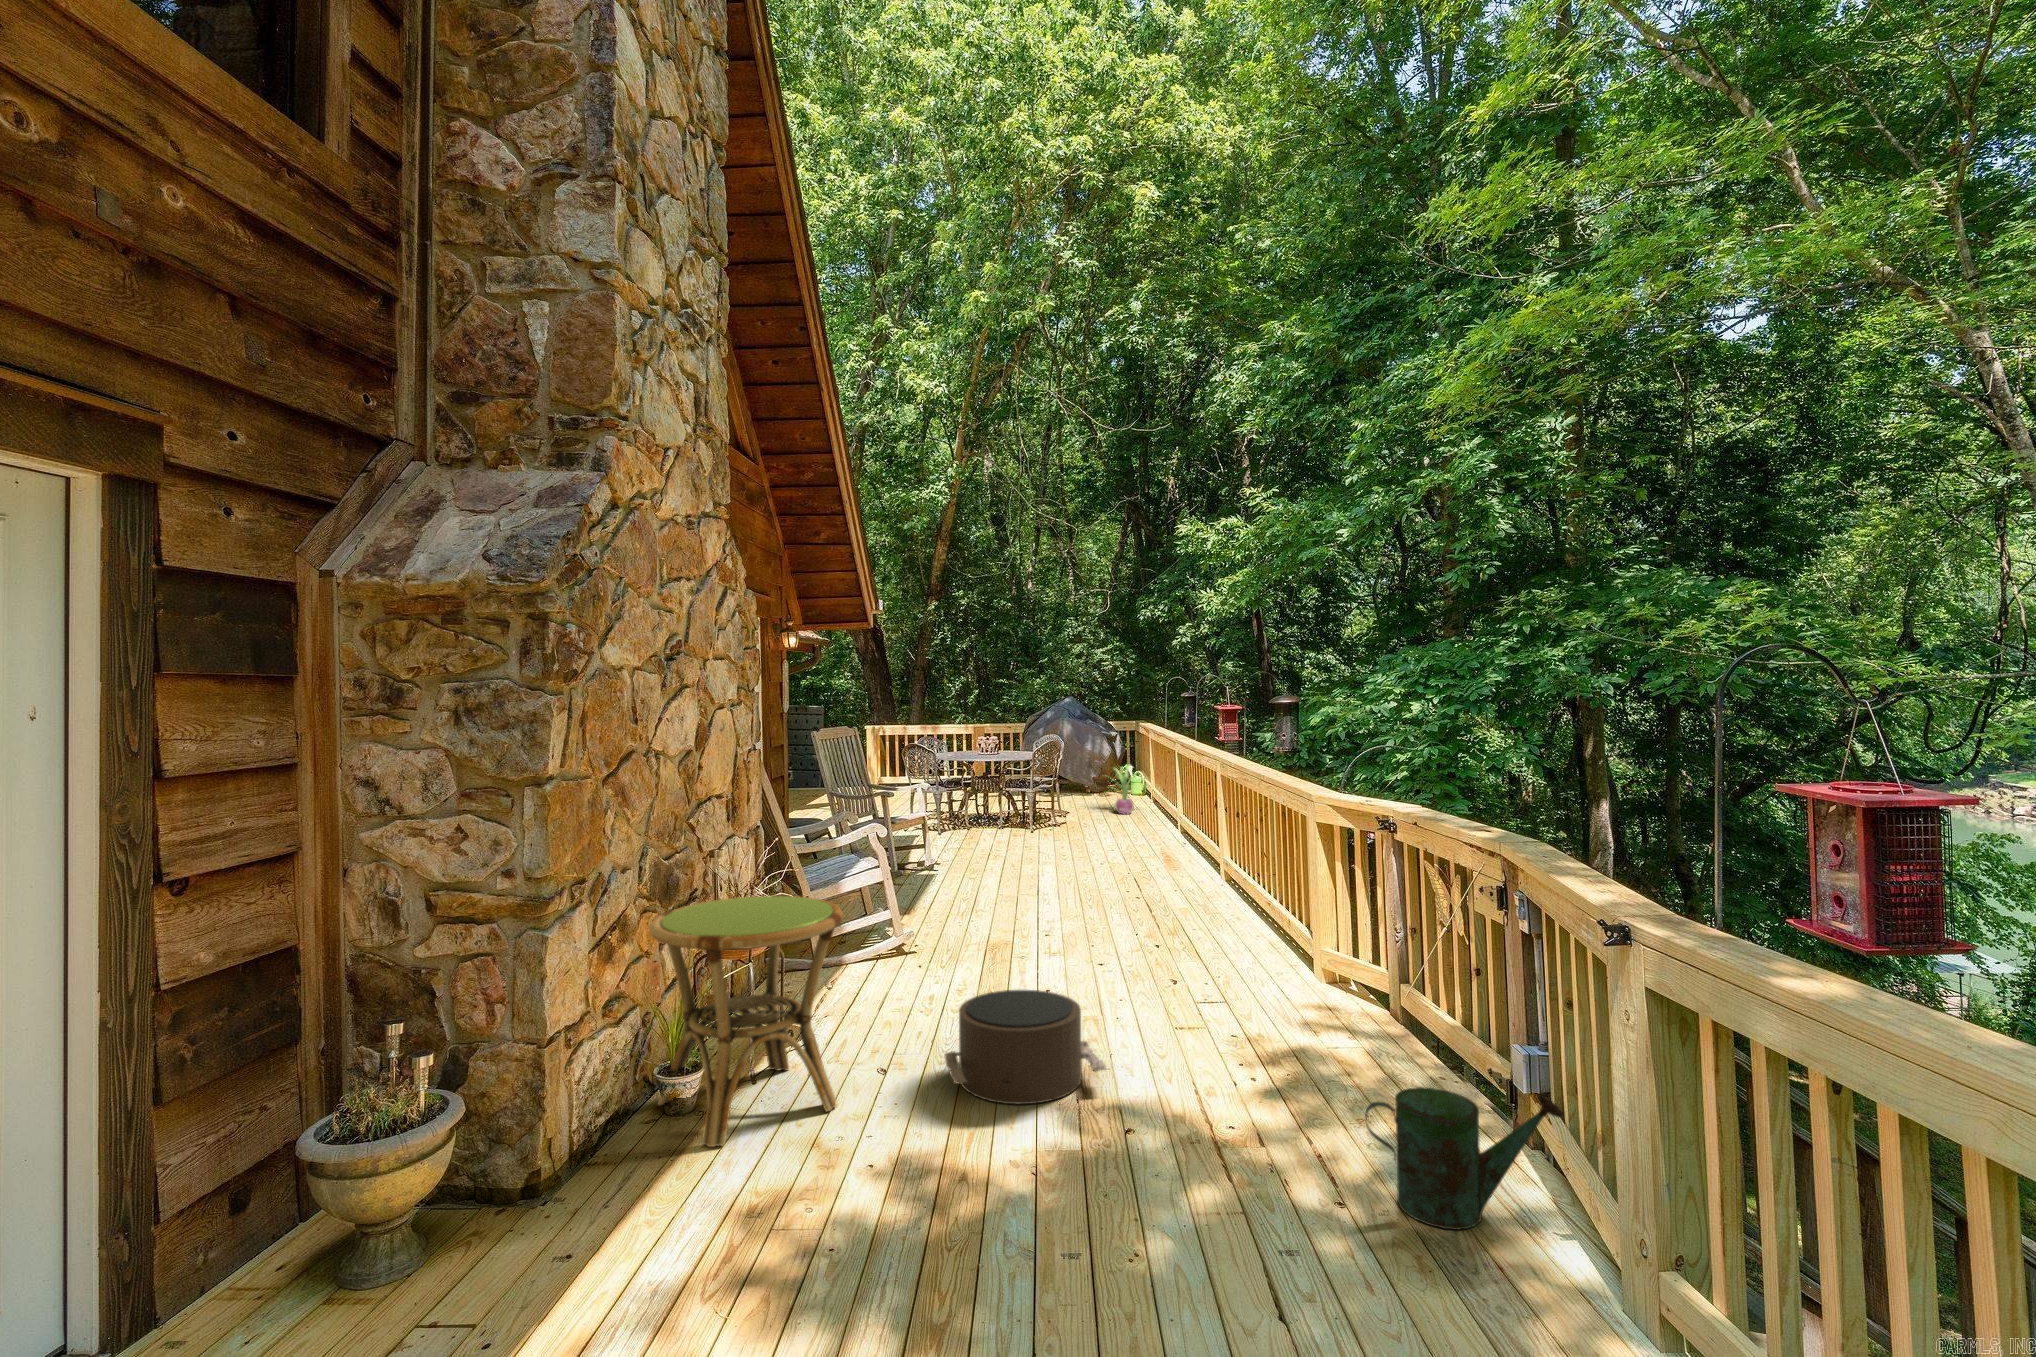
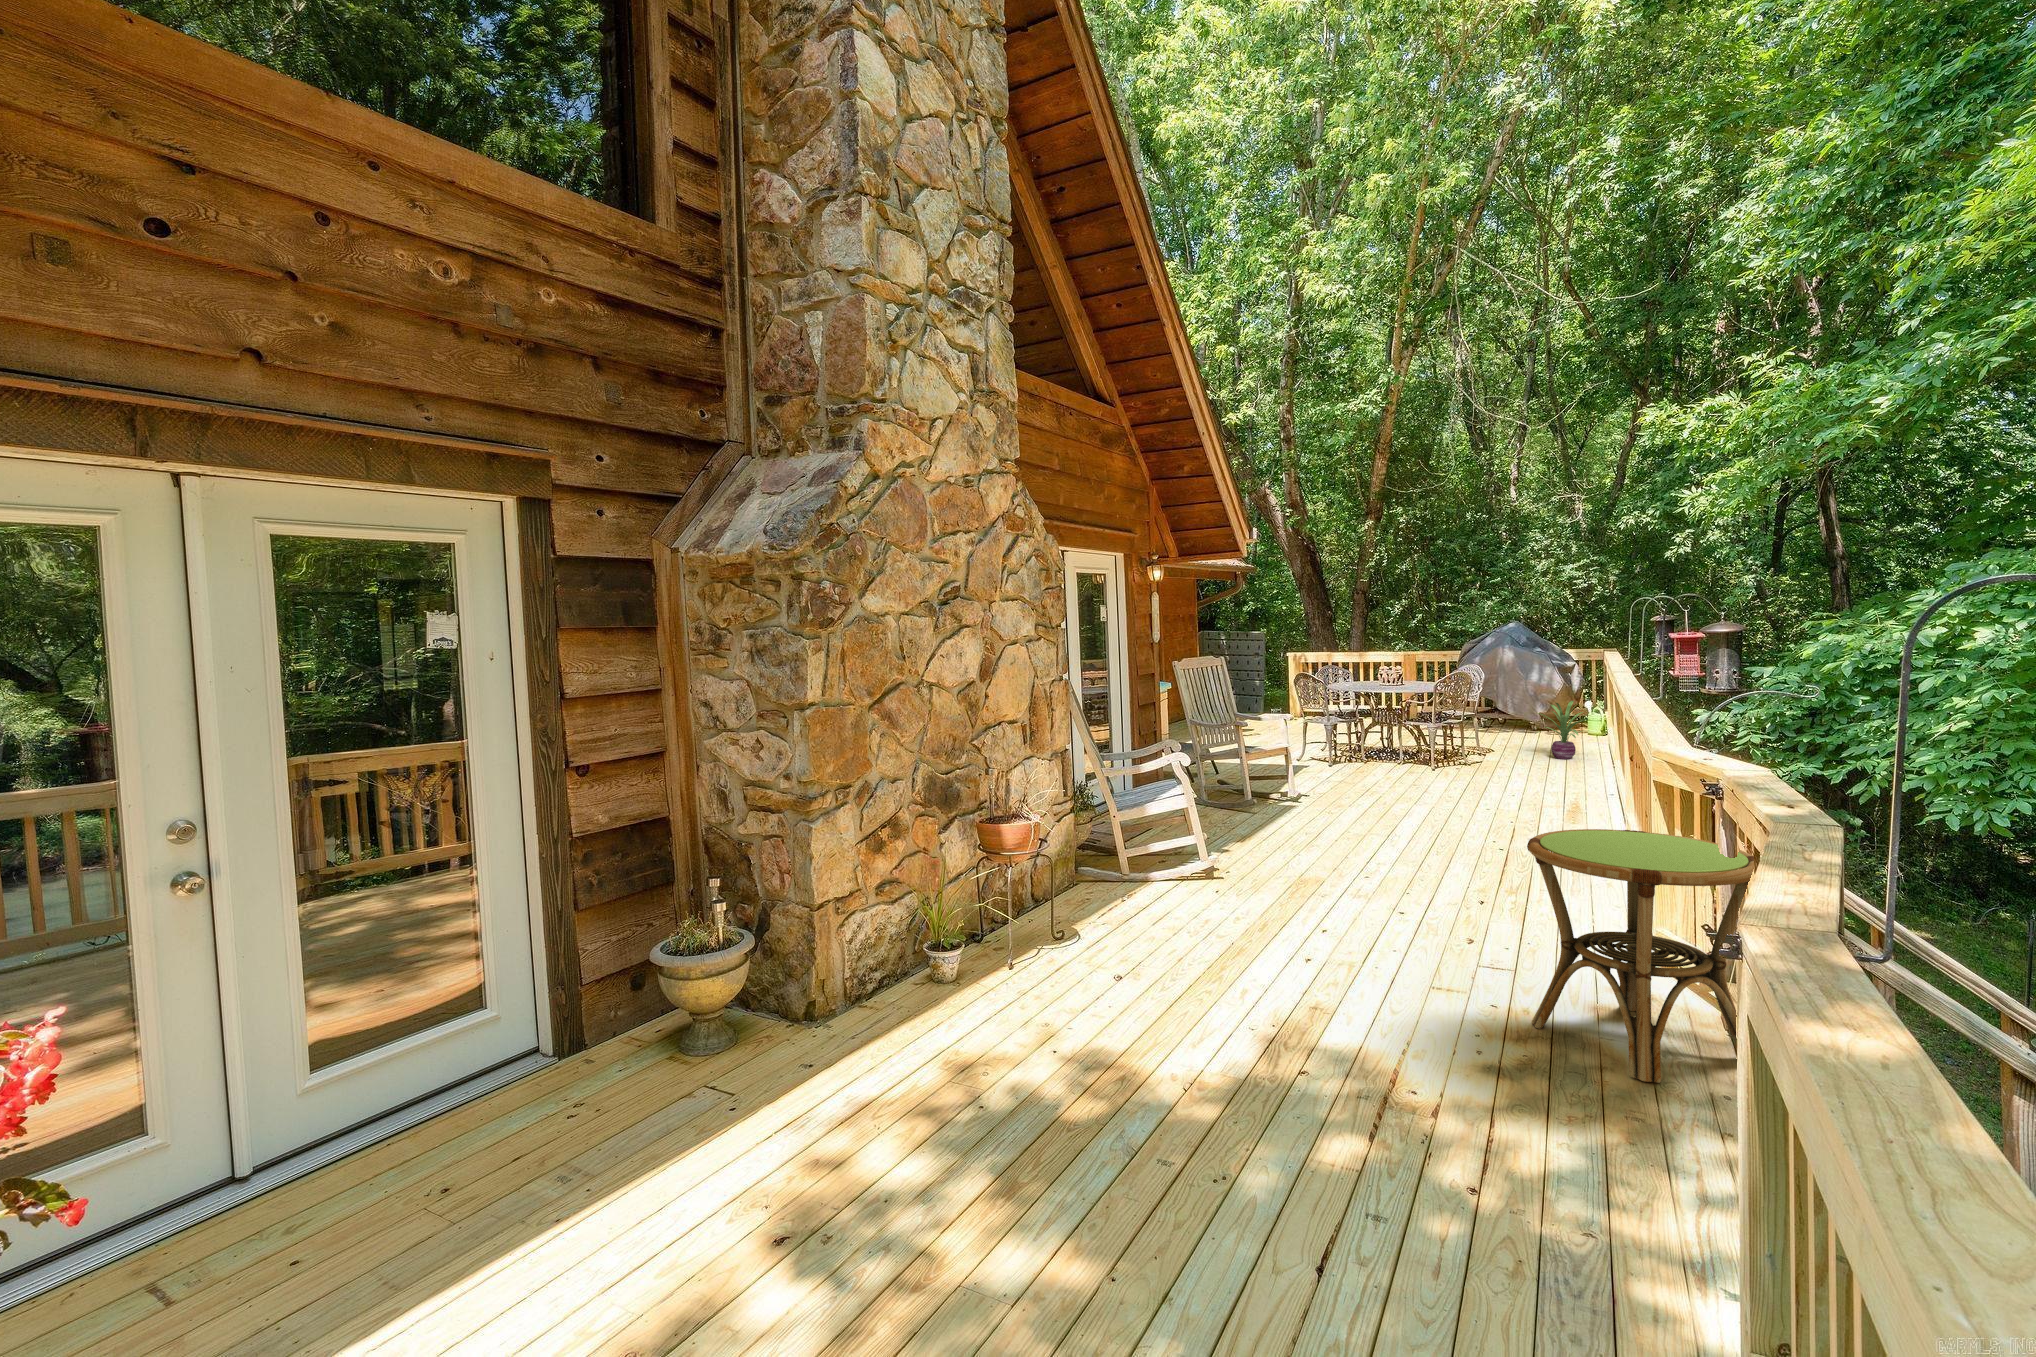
side table: present [649,895,843,1147] -> present [1527,829,1754,1083]
pouf: present [945,990,1106,1104] -> none [1165,925,1326,1037]
watering can: present [1365,1087,1564,1230] -> none [1548,1101,1817,1276]

